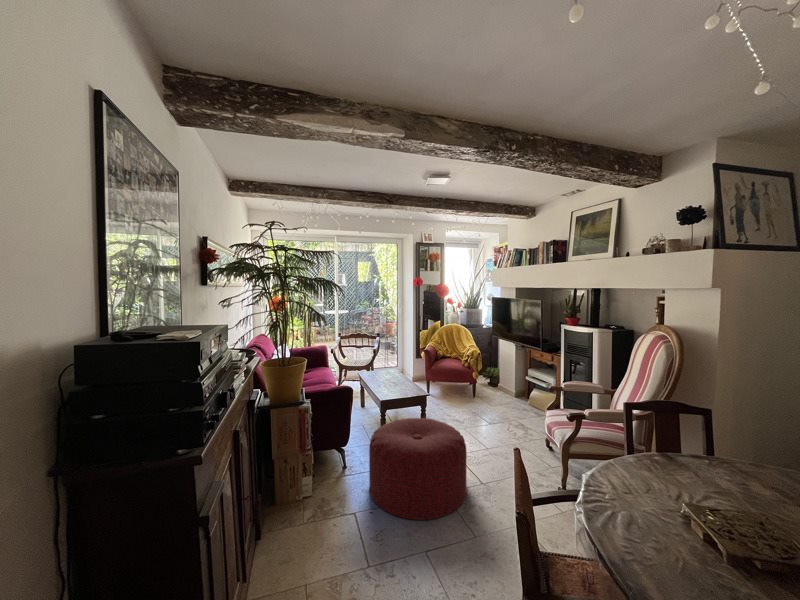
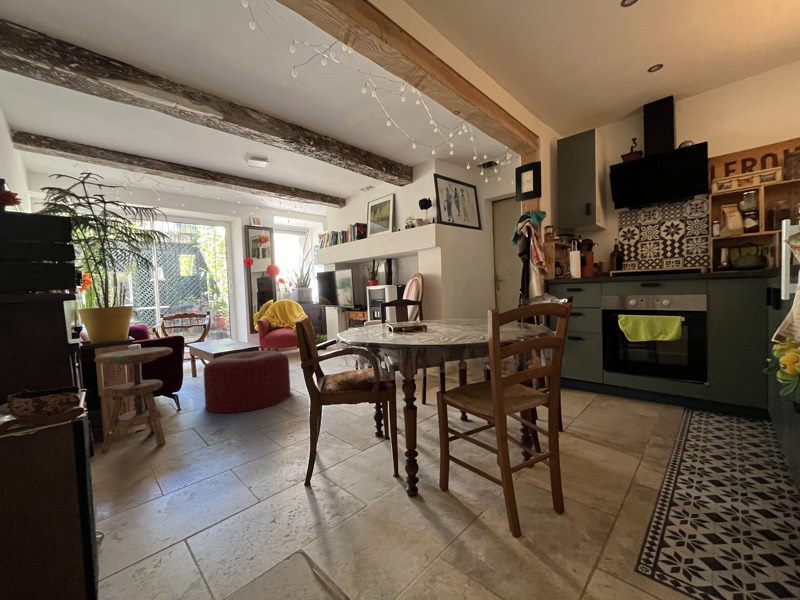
side table: none [260,430,337,573] -> present [94,347,173,453]

